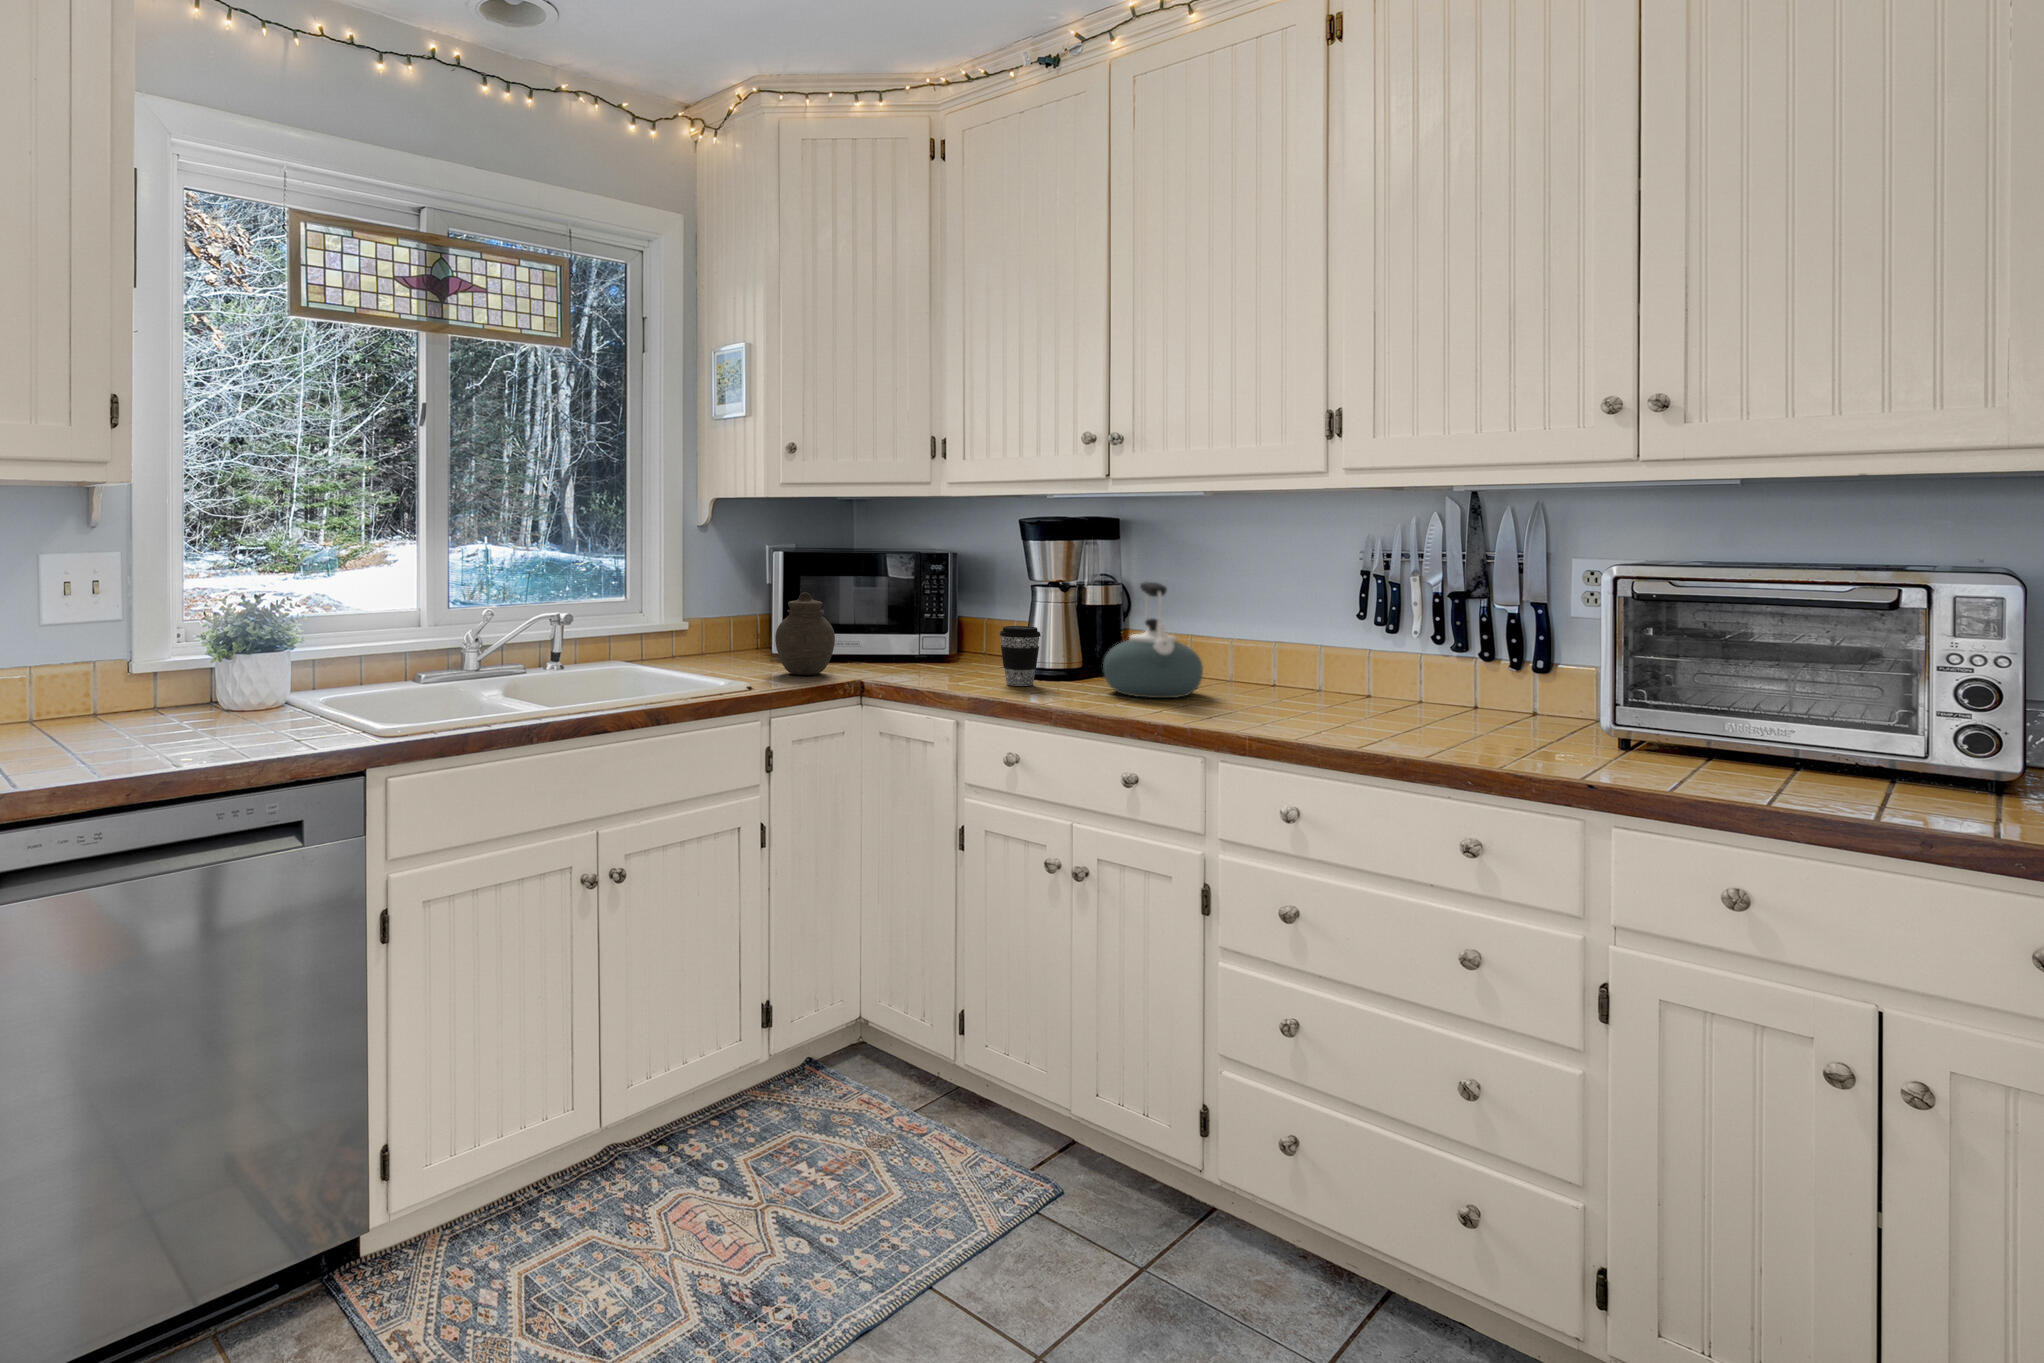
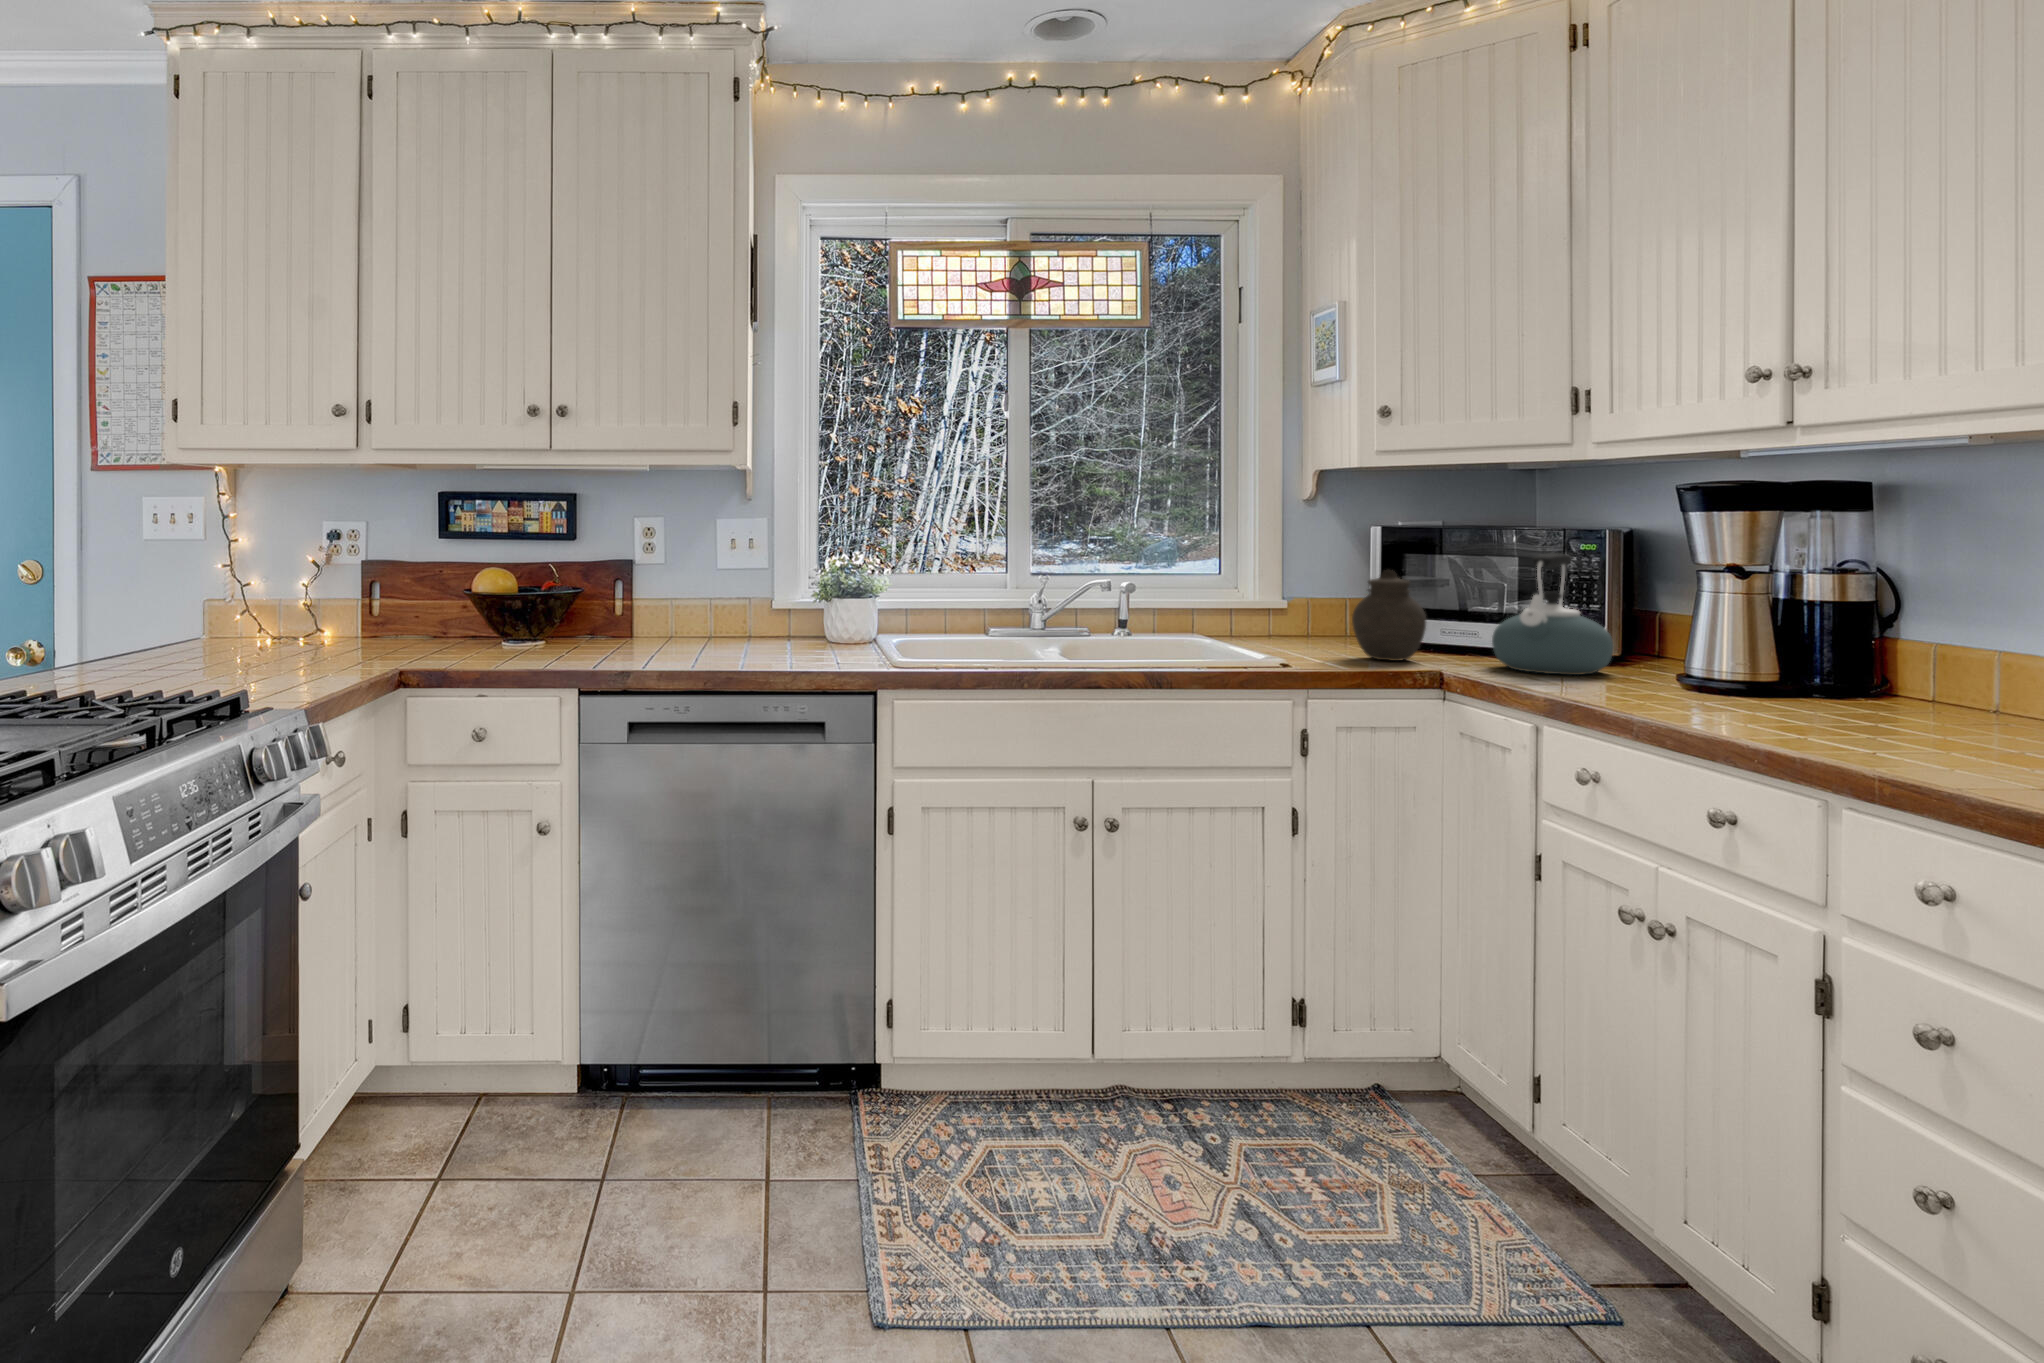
kettle: present [1103,582,1203,698] -> present [1492,553,1614,675]
coffee cup: present [1000,626,1041,686] -> none [1627,617,1691,693]

